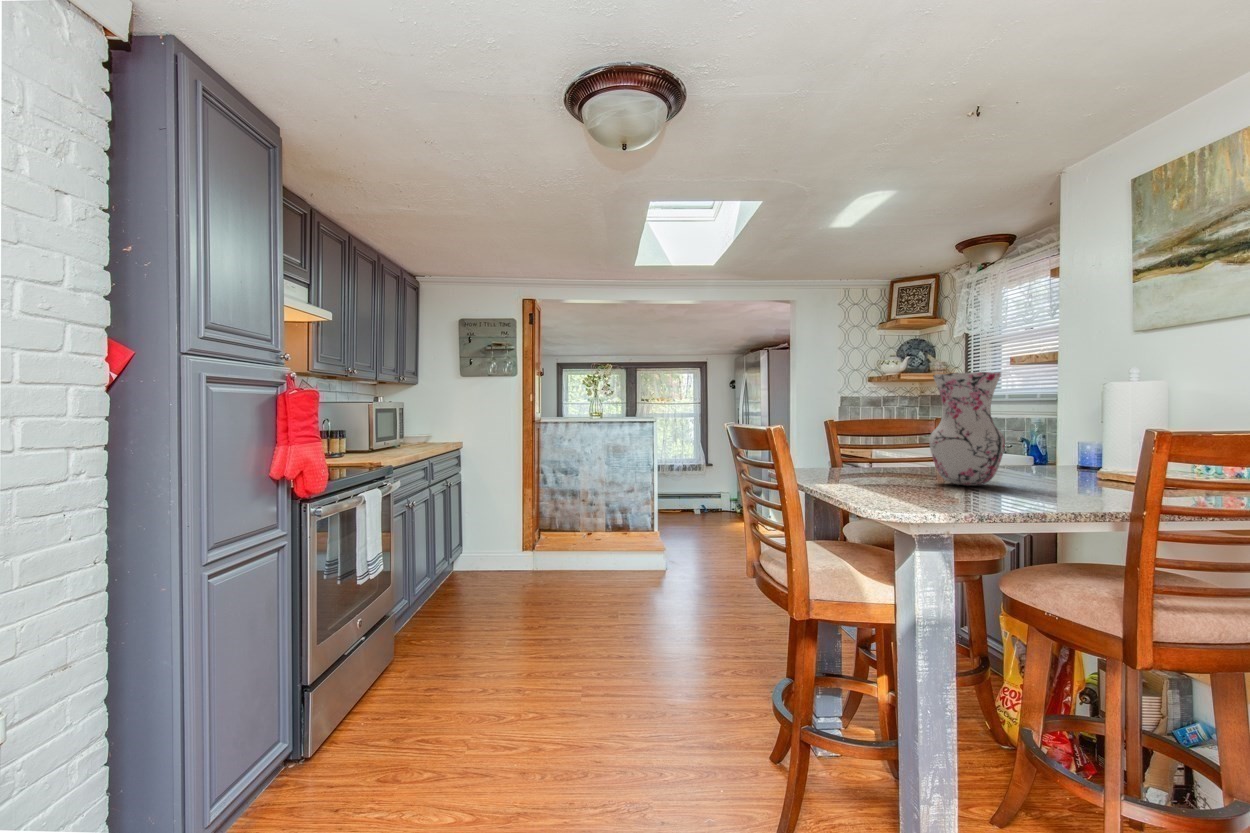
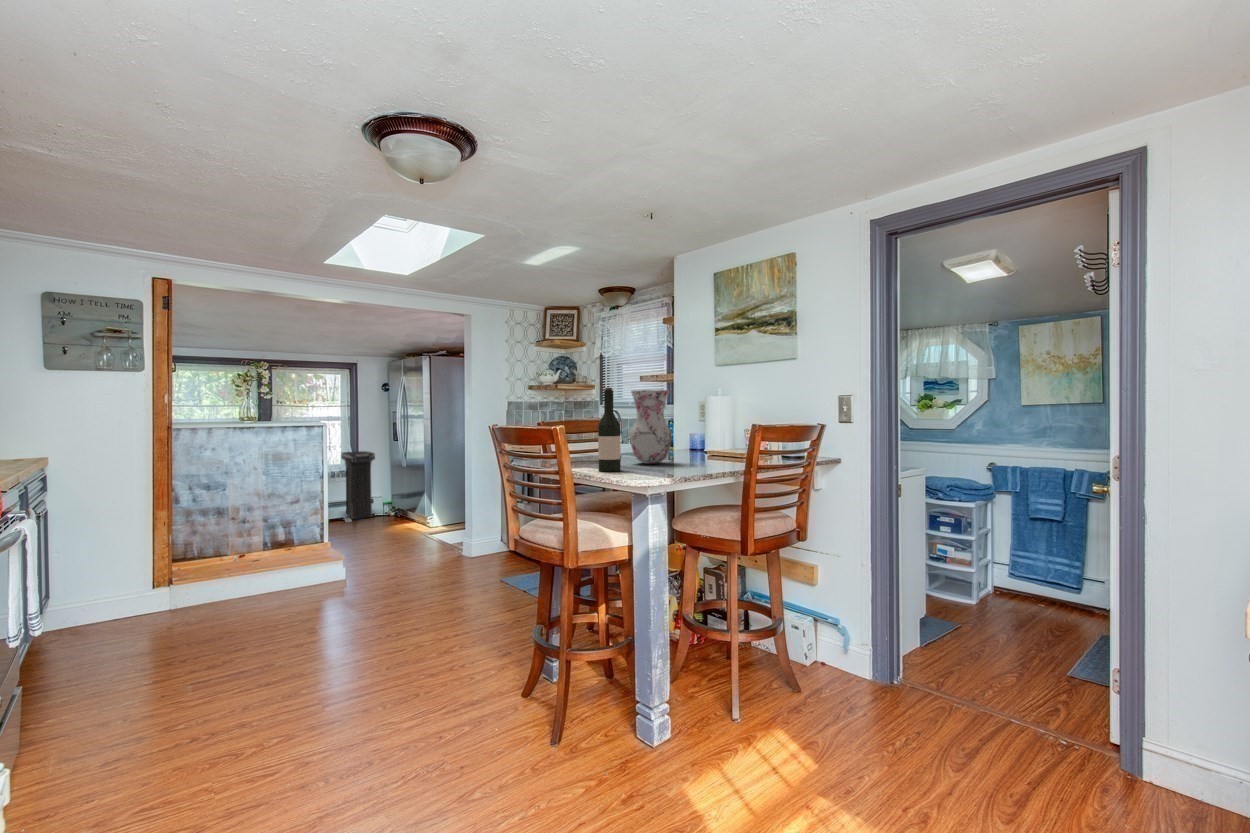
wine bottle: none [860,371,894,492] -> present [598,388,621,471]
trash can: none [692,447,720,513] -> present [341,451,375,519]

